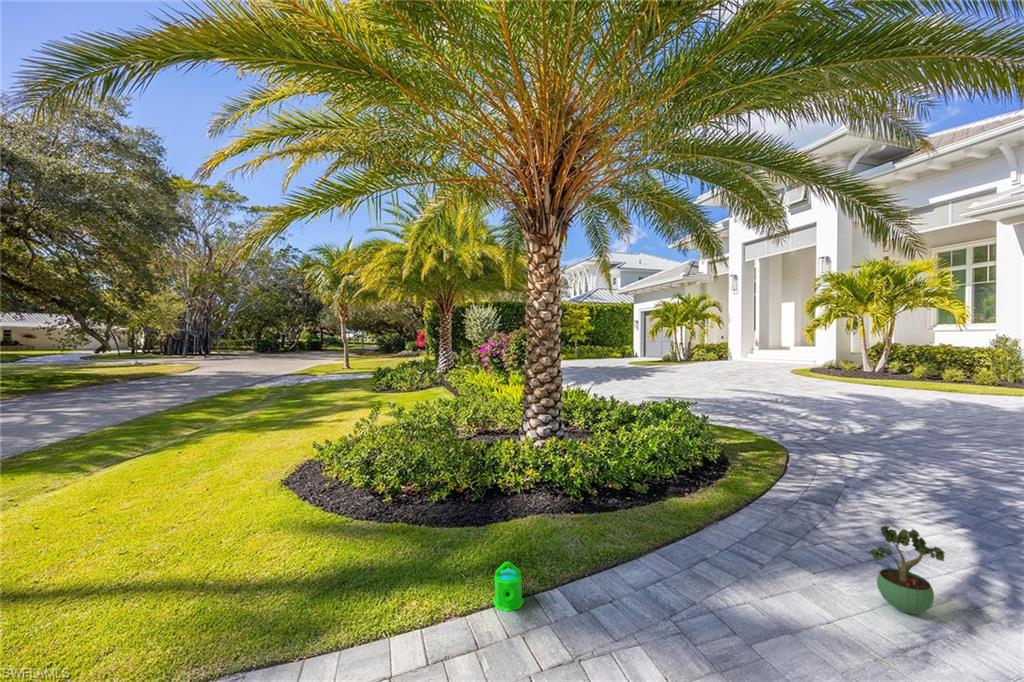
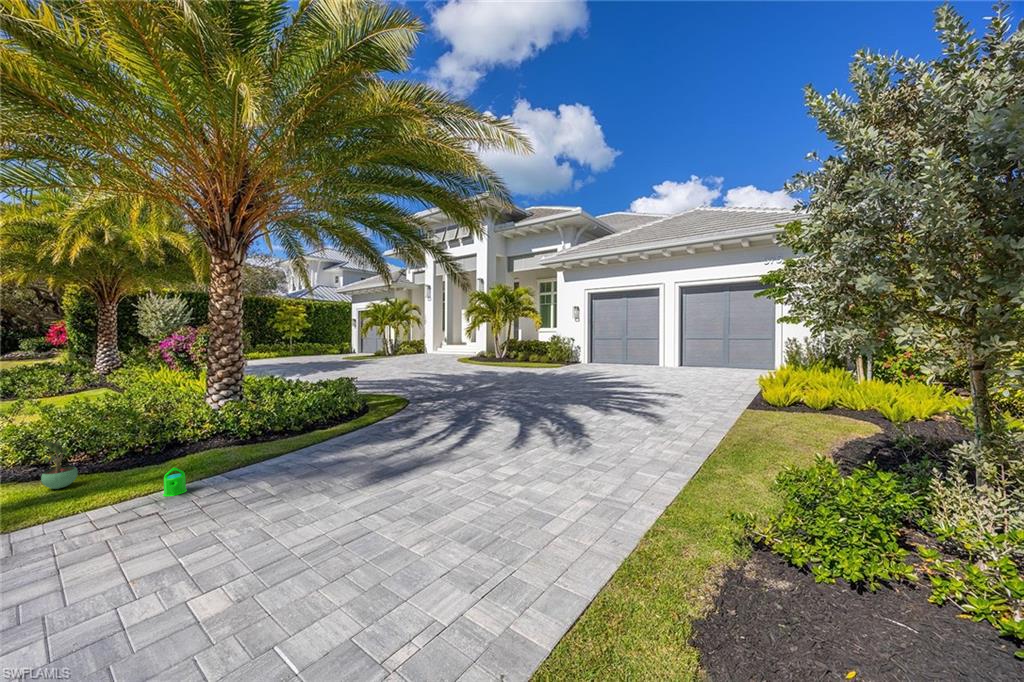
potted plant: present [870,526,945,614] -> present [41,441,78,489]

